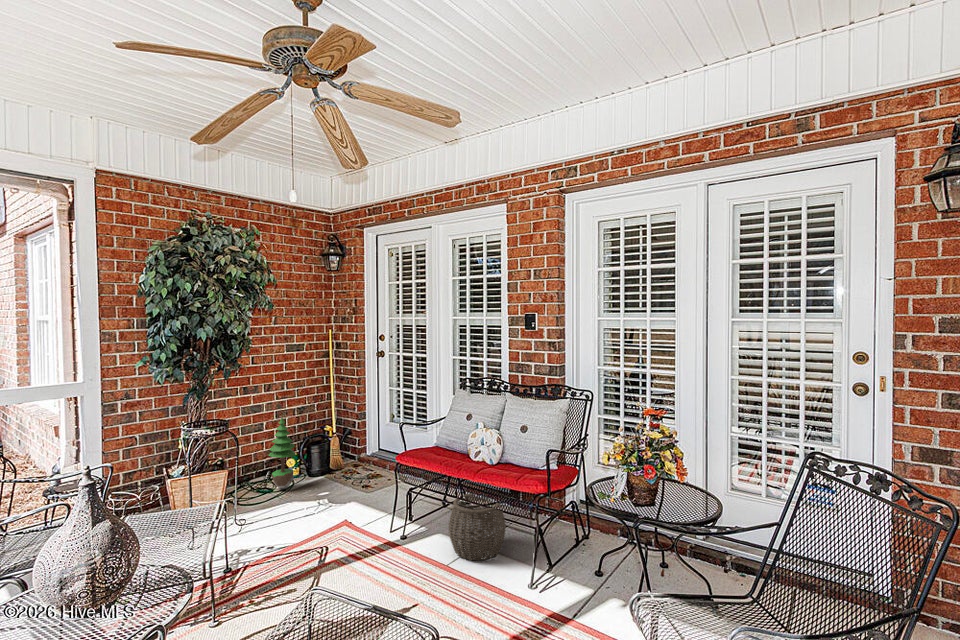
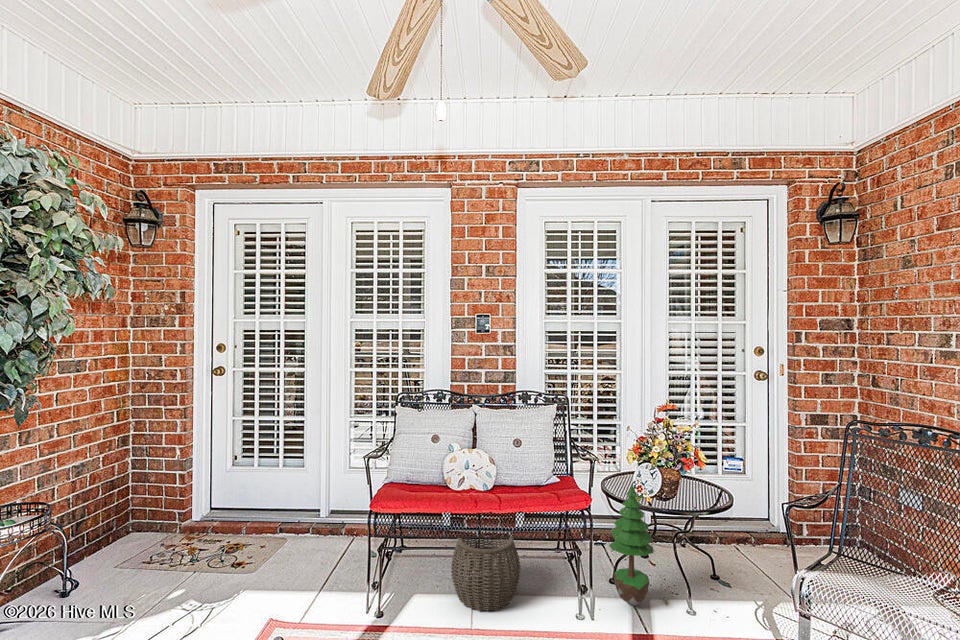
potted tree: present [268,418,296,489] -> present [609,485,654,606]

